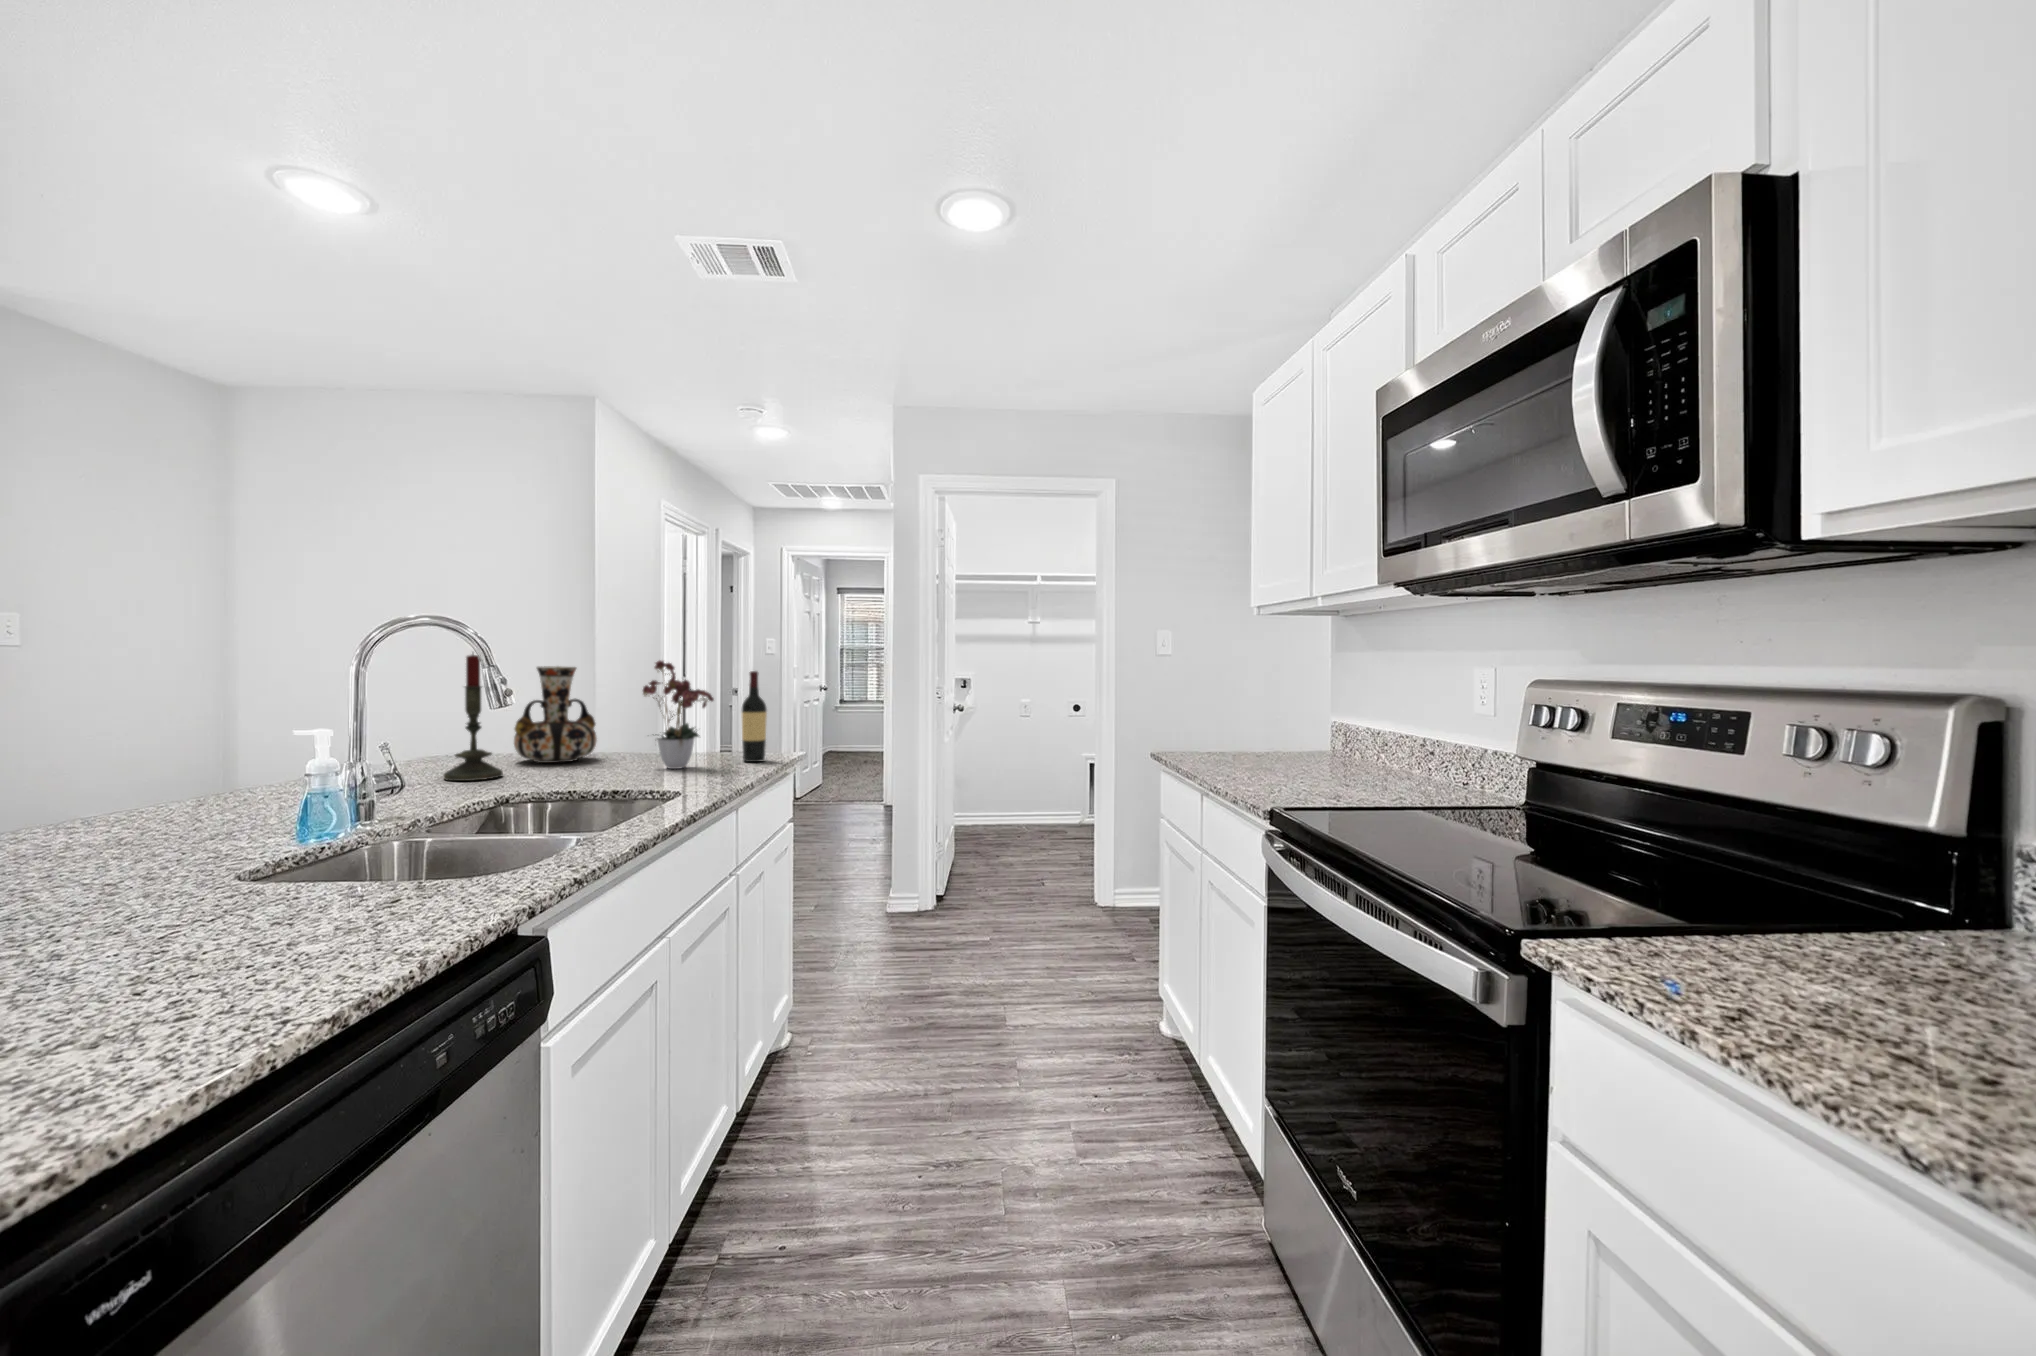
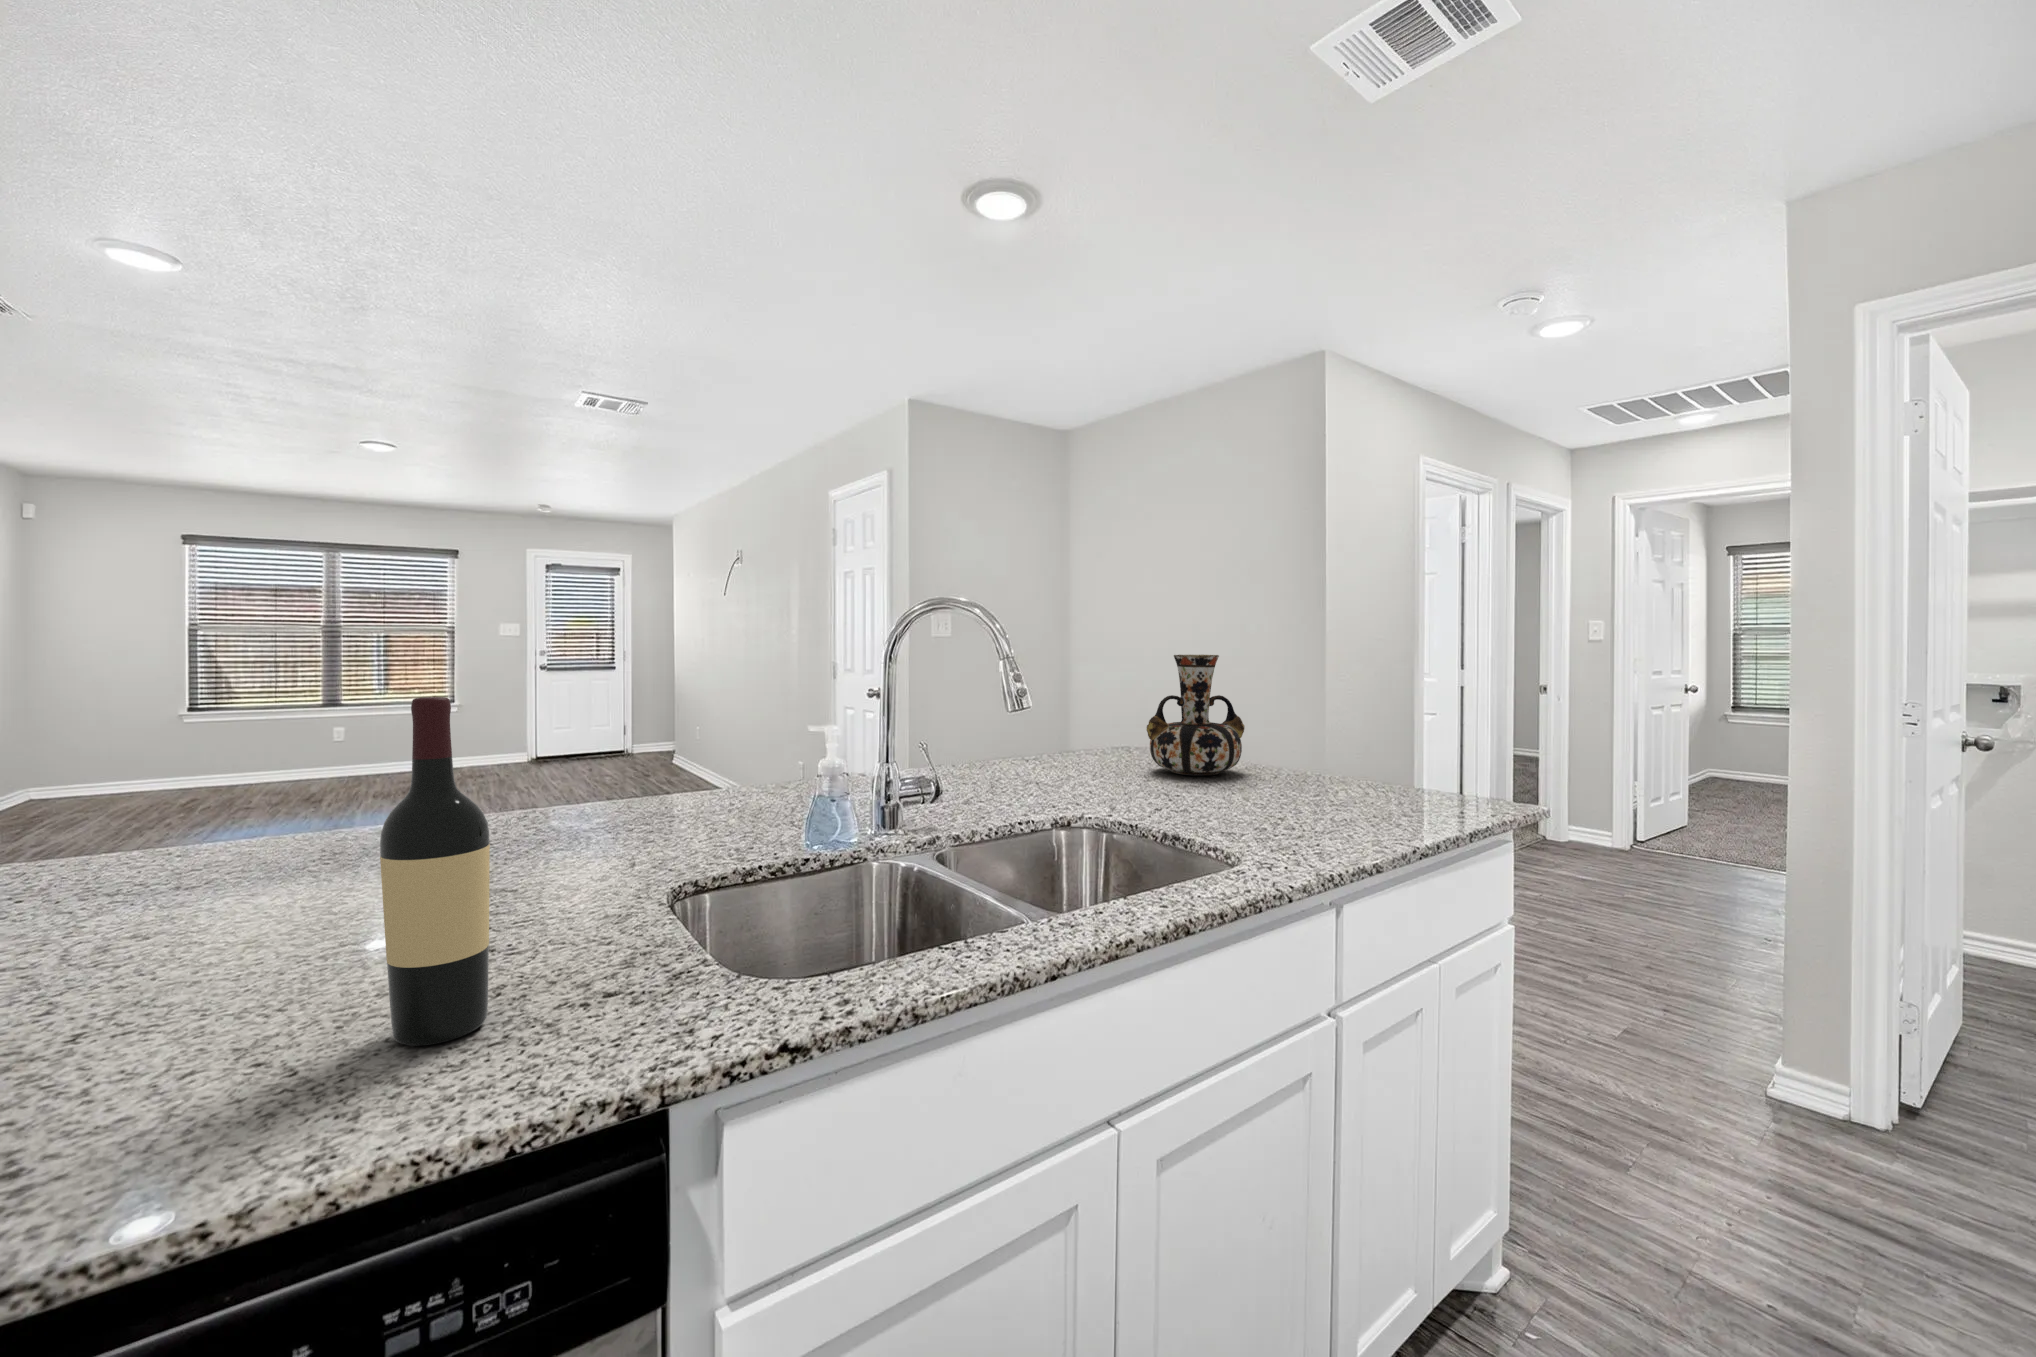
candle: present [443,654,503,781] -> none [1054,635,1112,789]
flower arrangement: present [643,661,714,769] -> none [1270,637,1382,805]
wine bottle: present [741,671,767,762] -> present [380,697,490,1046]

